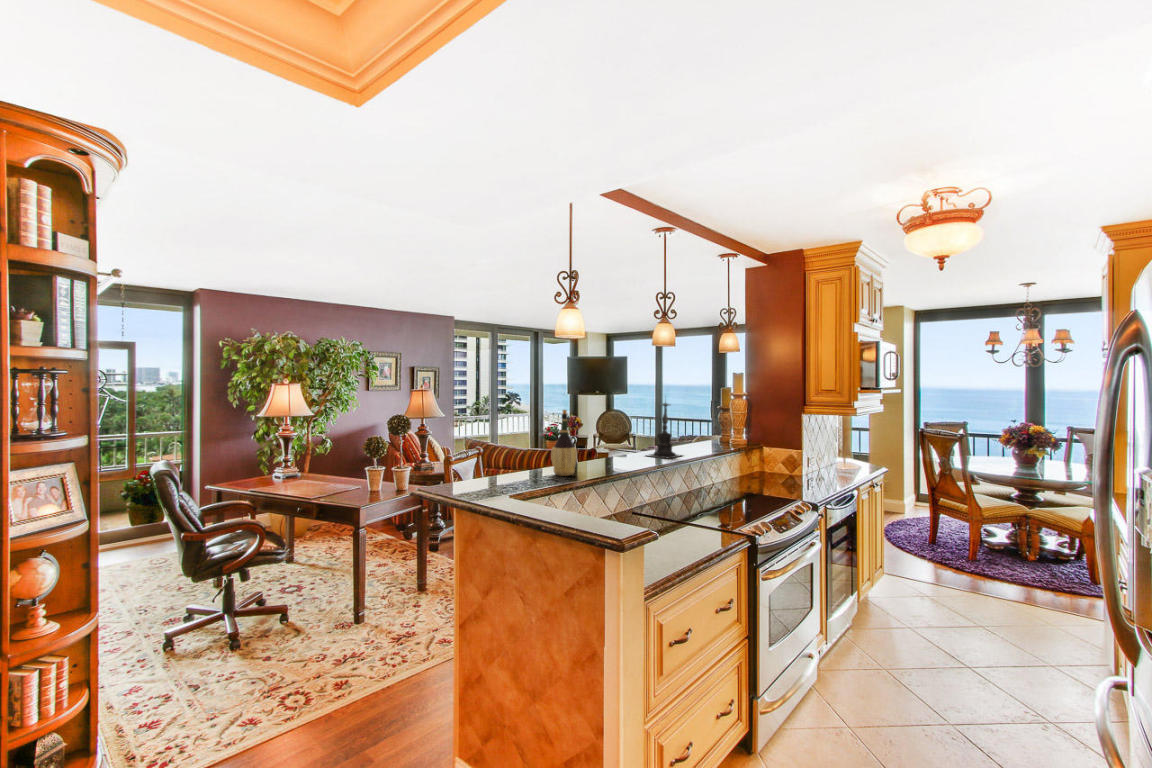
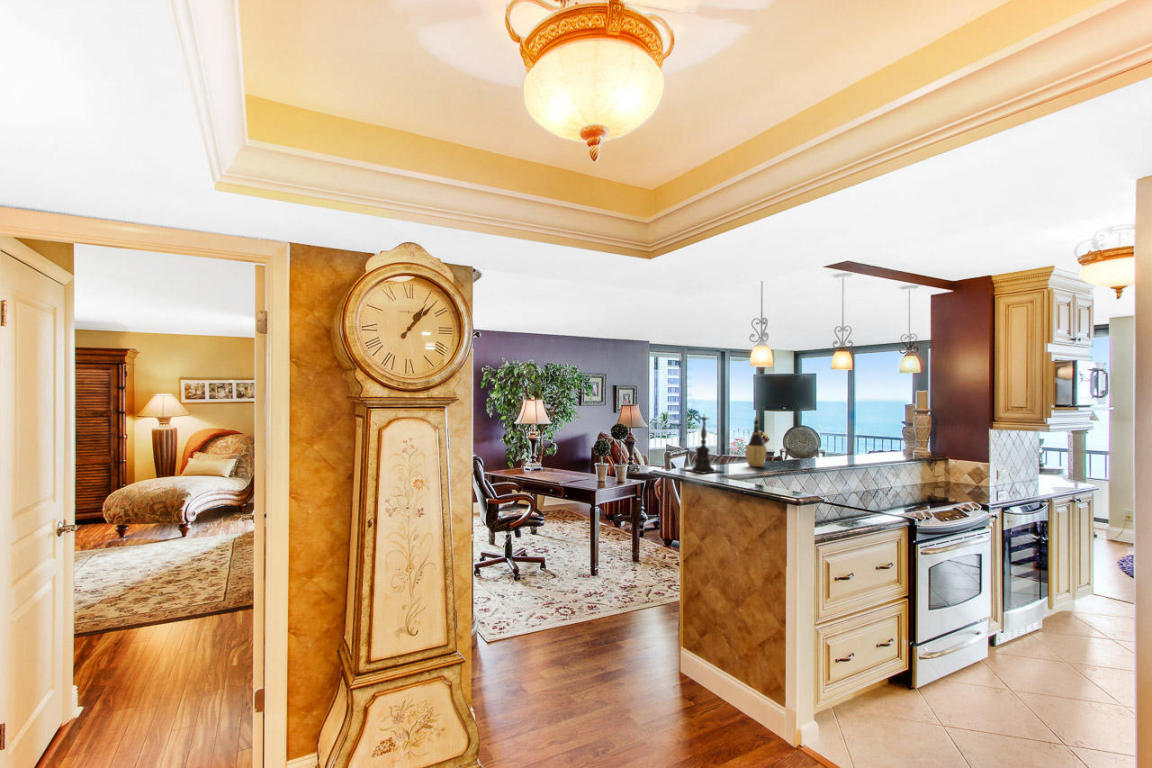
candle holder: present [647,402,681,458] -> present [685,417,720,473]

